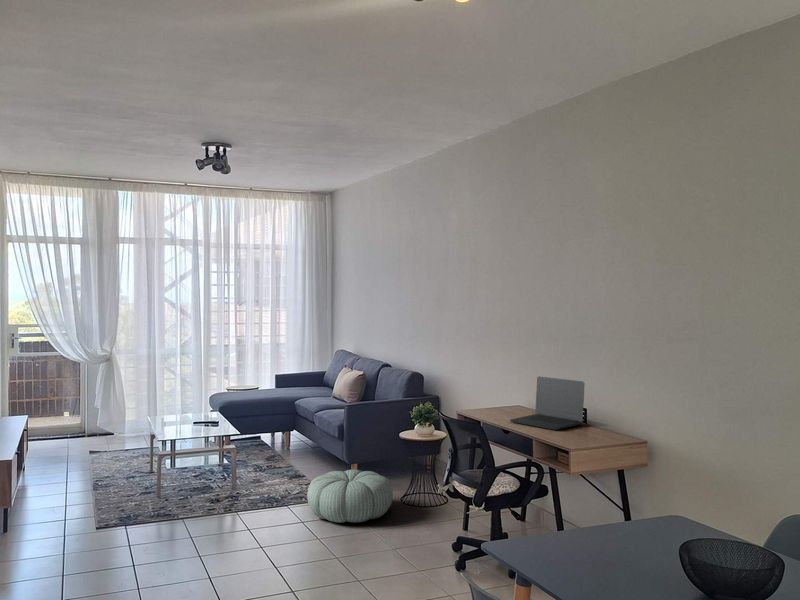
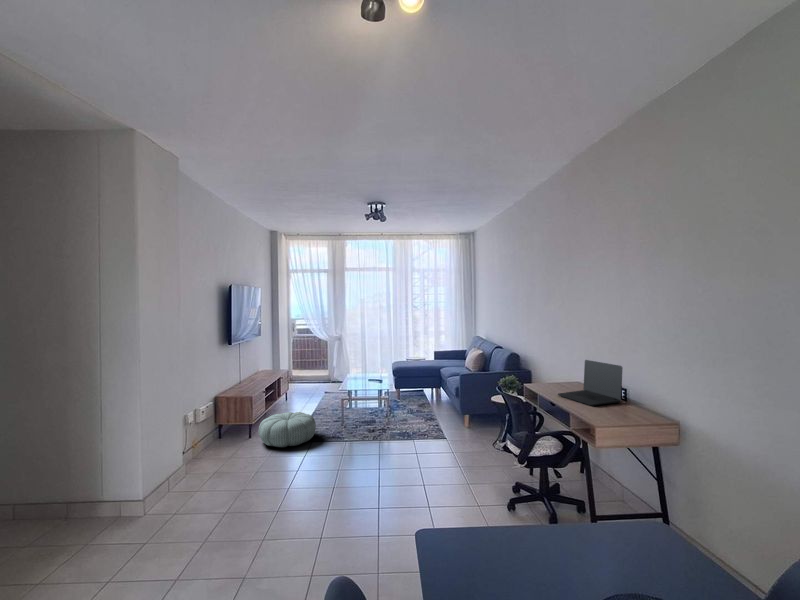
pouf: present [307,470,393,523] -> present [259,412,316,447]

